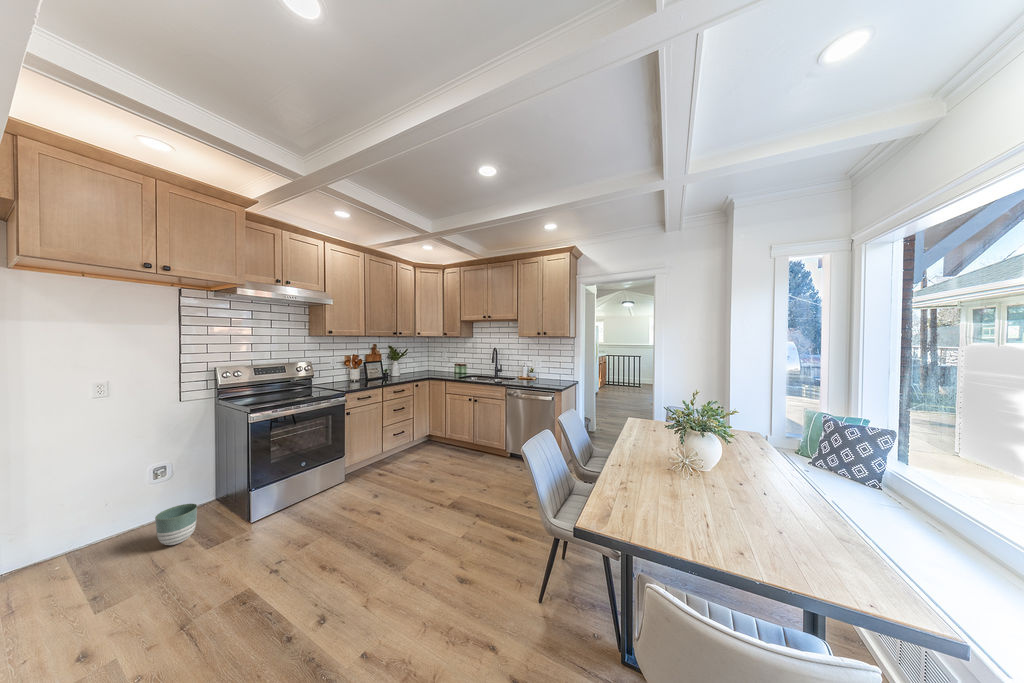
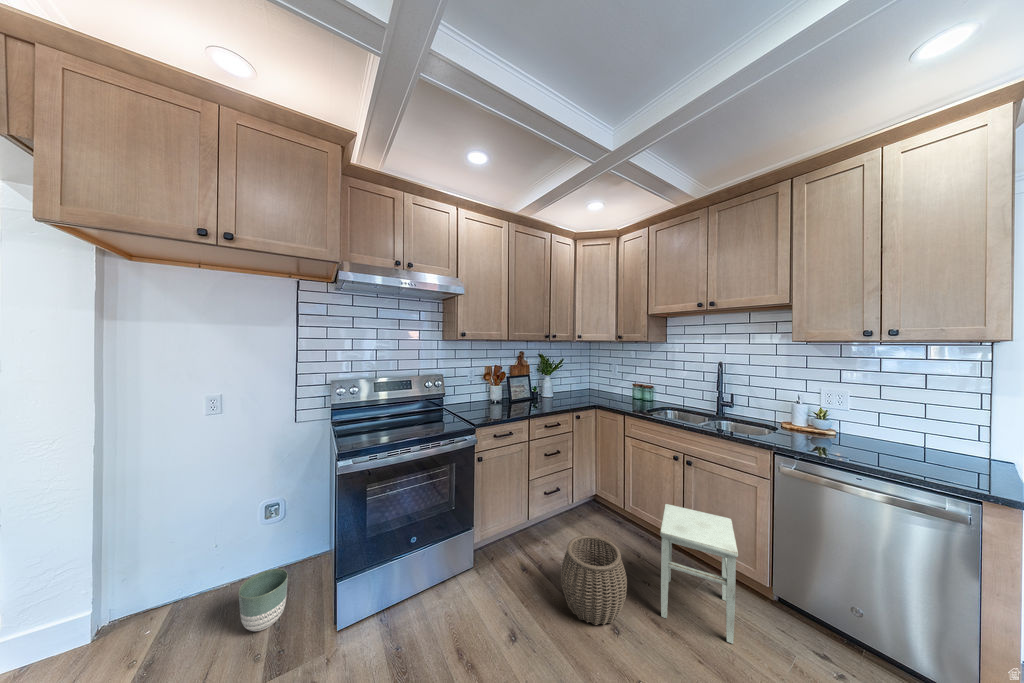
stool: none [458,424,495,479] -> present [660,504,738,644]
woven basket: none [404,447,442,488] -> present [561,535,627,625]

